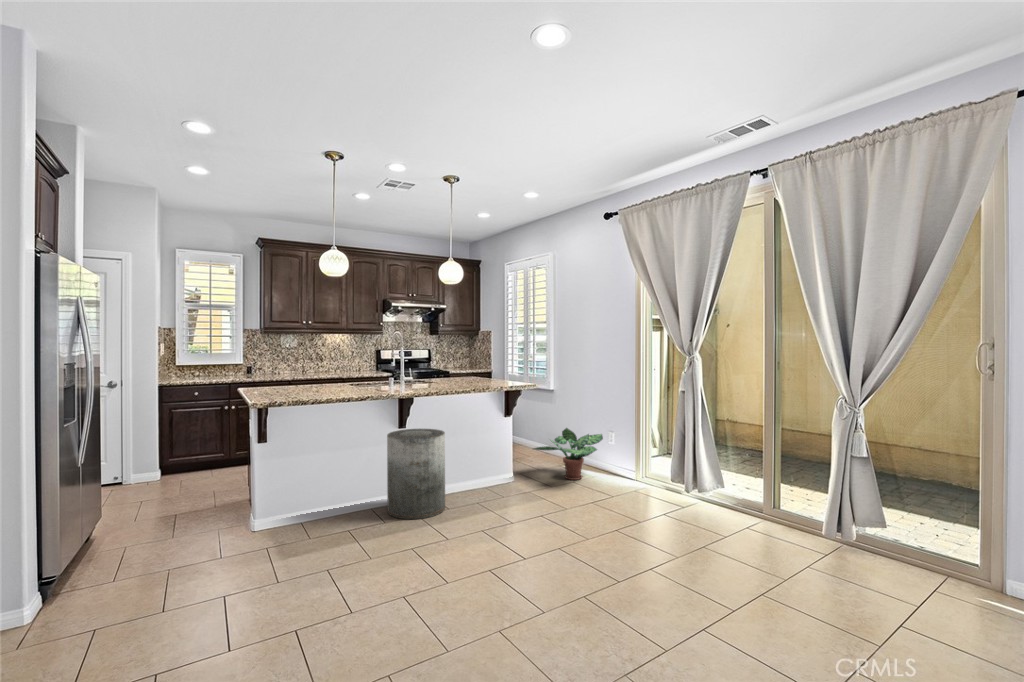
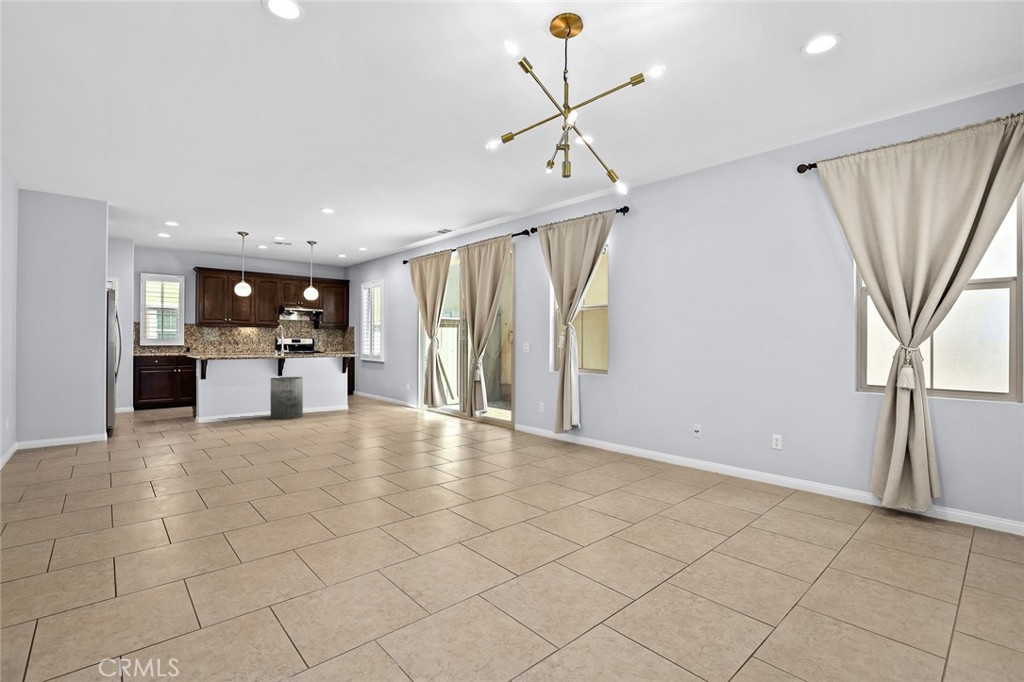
potted plant: present [534,428,603,480] -> none [362,379,403,408]

